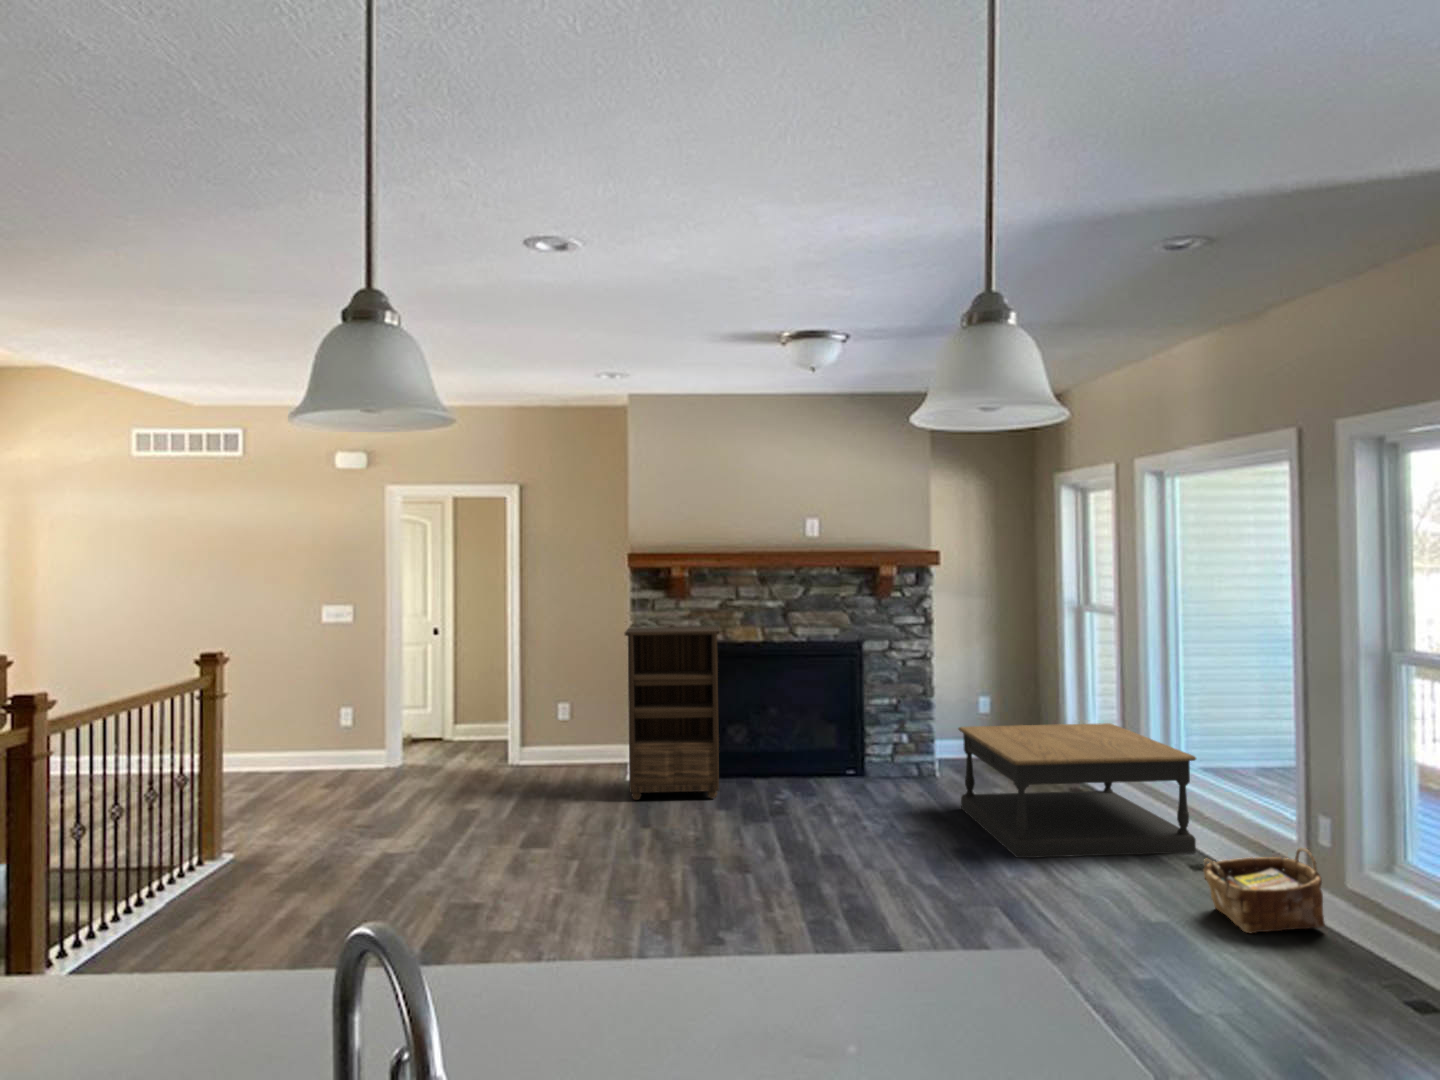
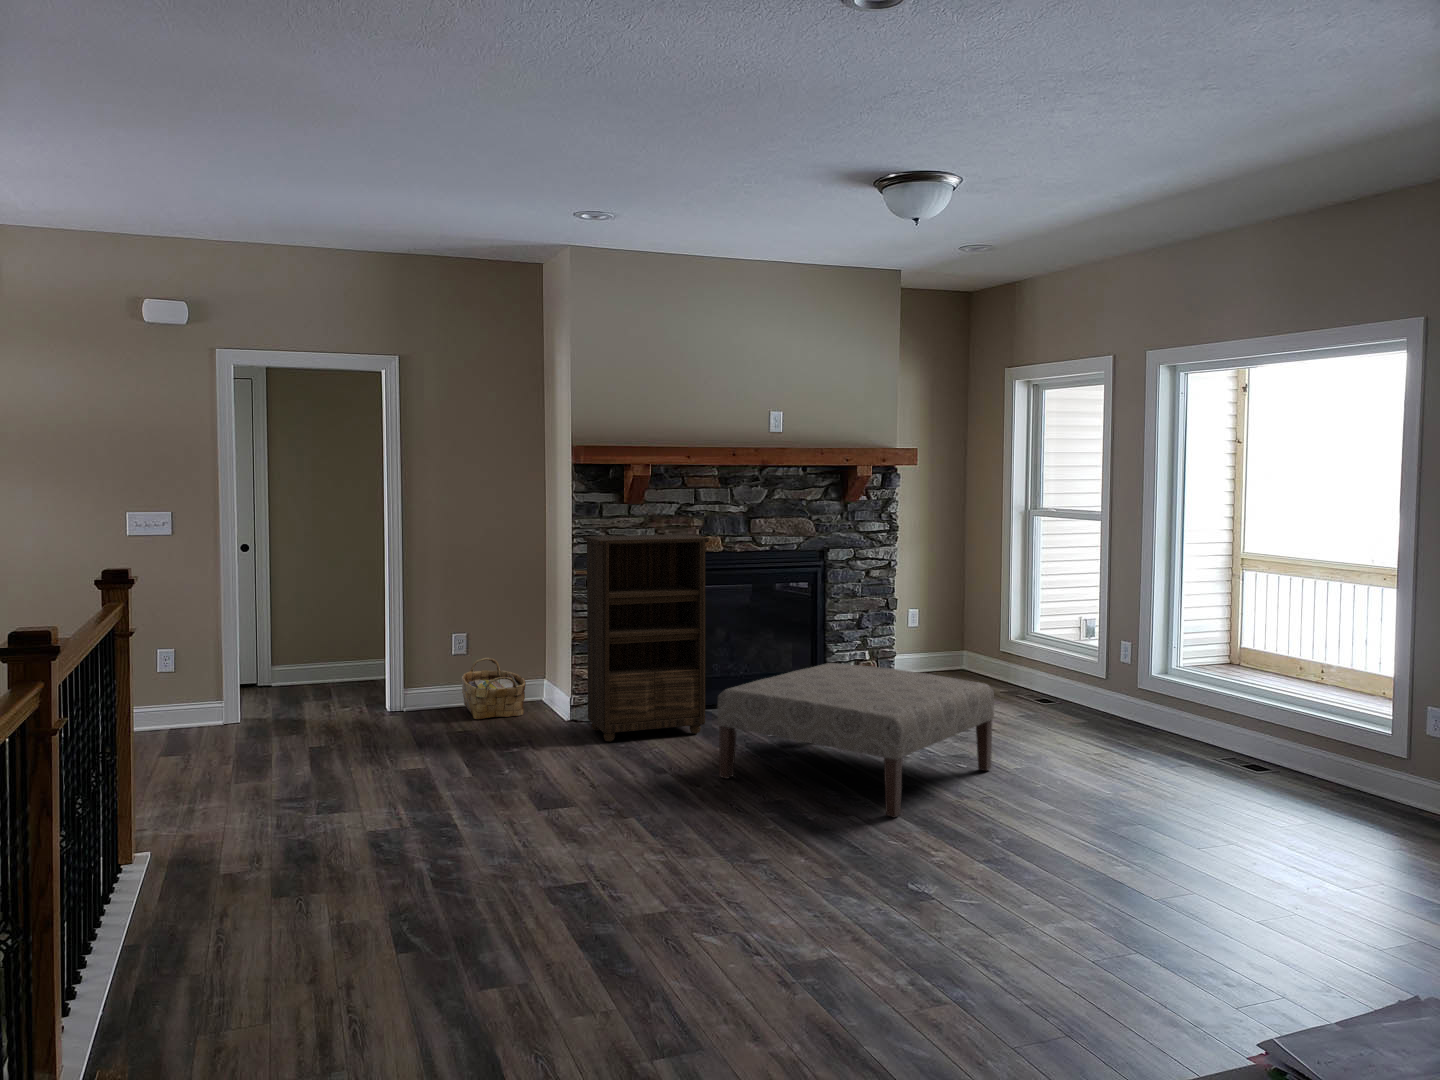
coffee table: present [958,723,1196,858] -> none [965,629,1228,767]
ottoman: none [680,744,928,887] -> present [717,663,994,818]
woven basket: present [1203,848,1325,933] -> present [461,658,526,719]

